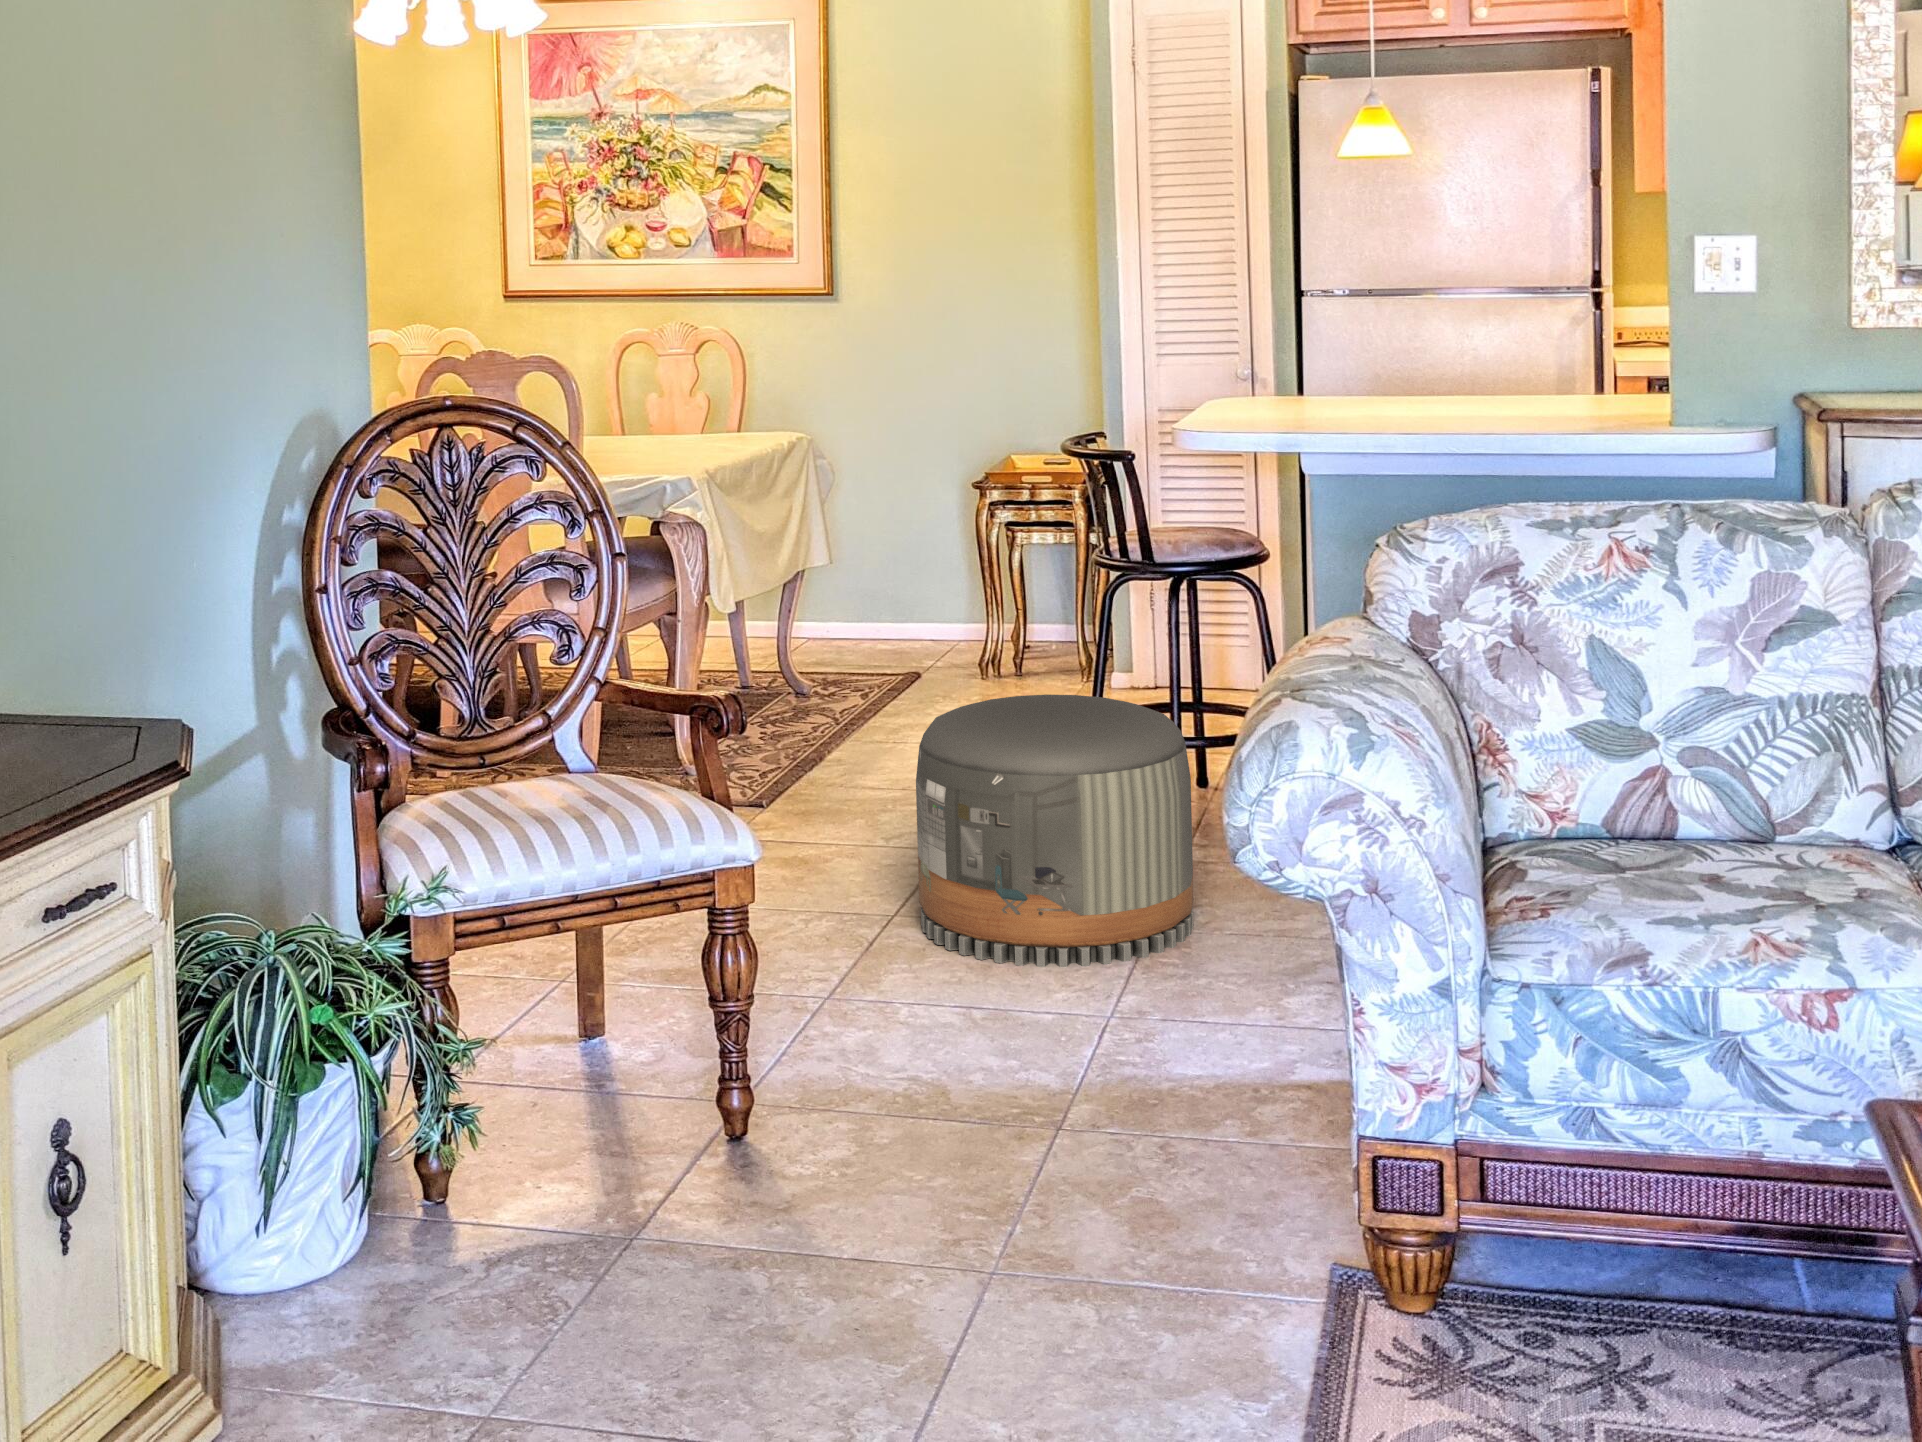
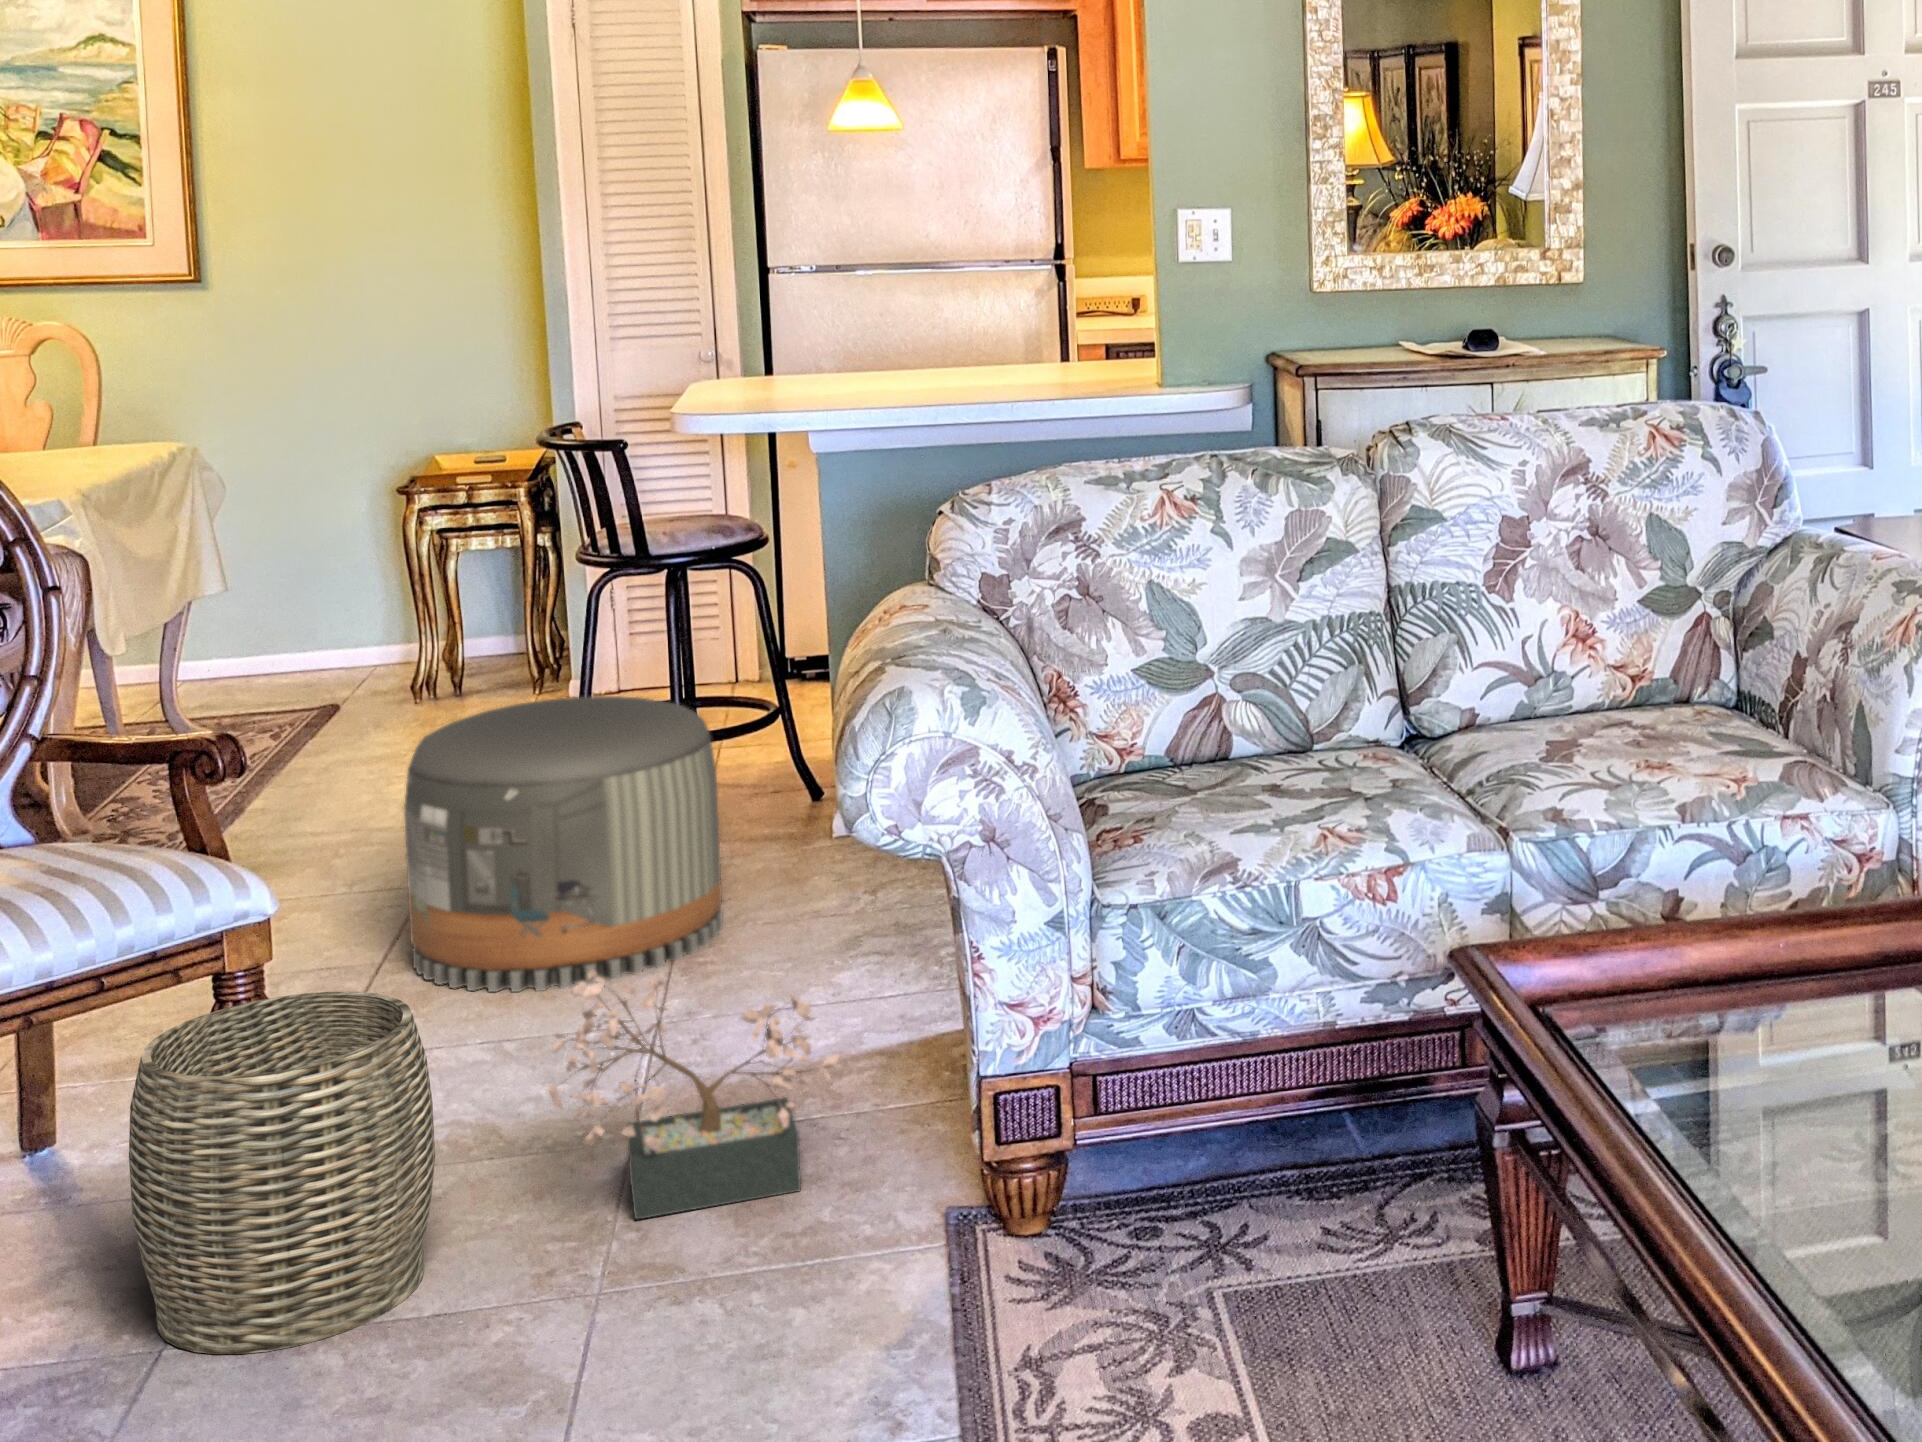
woven basket: none [631,938,871,1251] -> present [129,992,435,1354]
decorative plant: none [975,958,1242,1209] -> present [548,970,840,1219]

